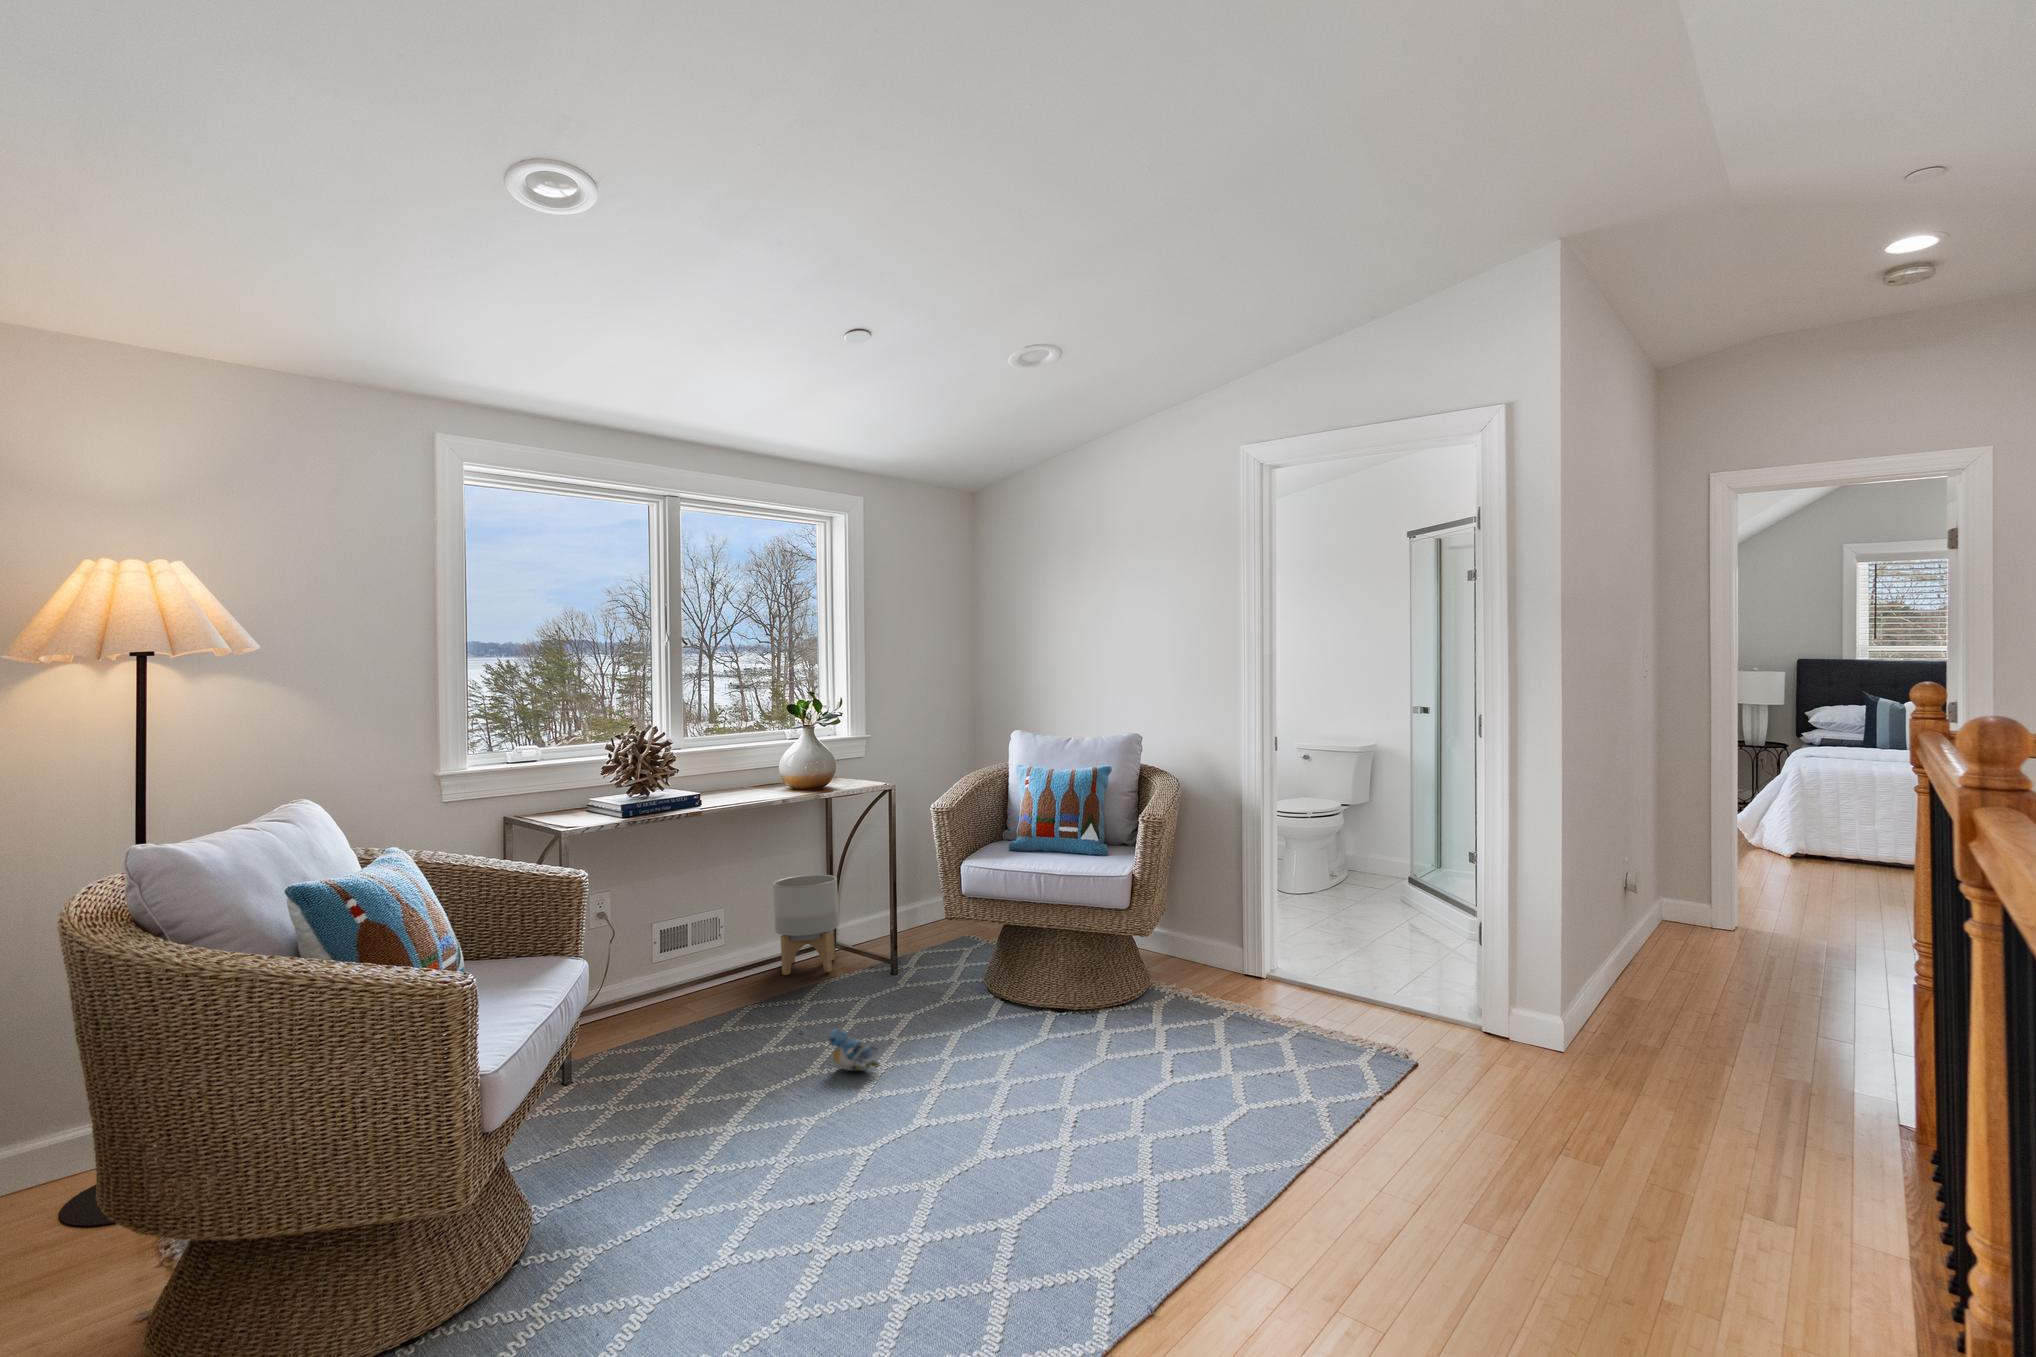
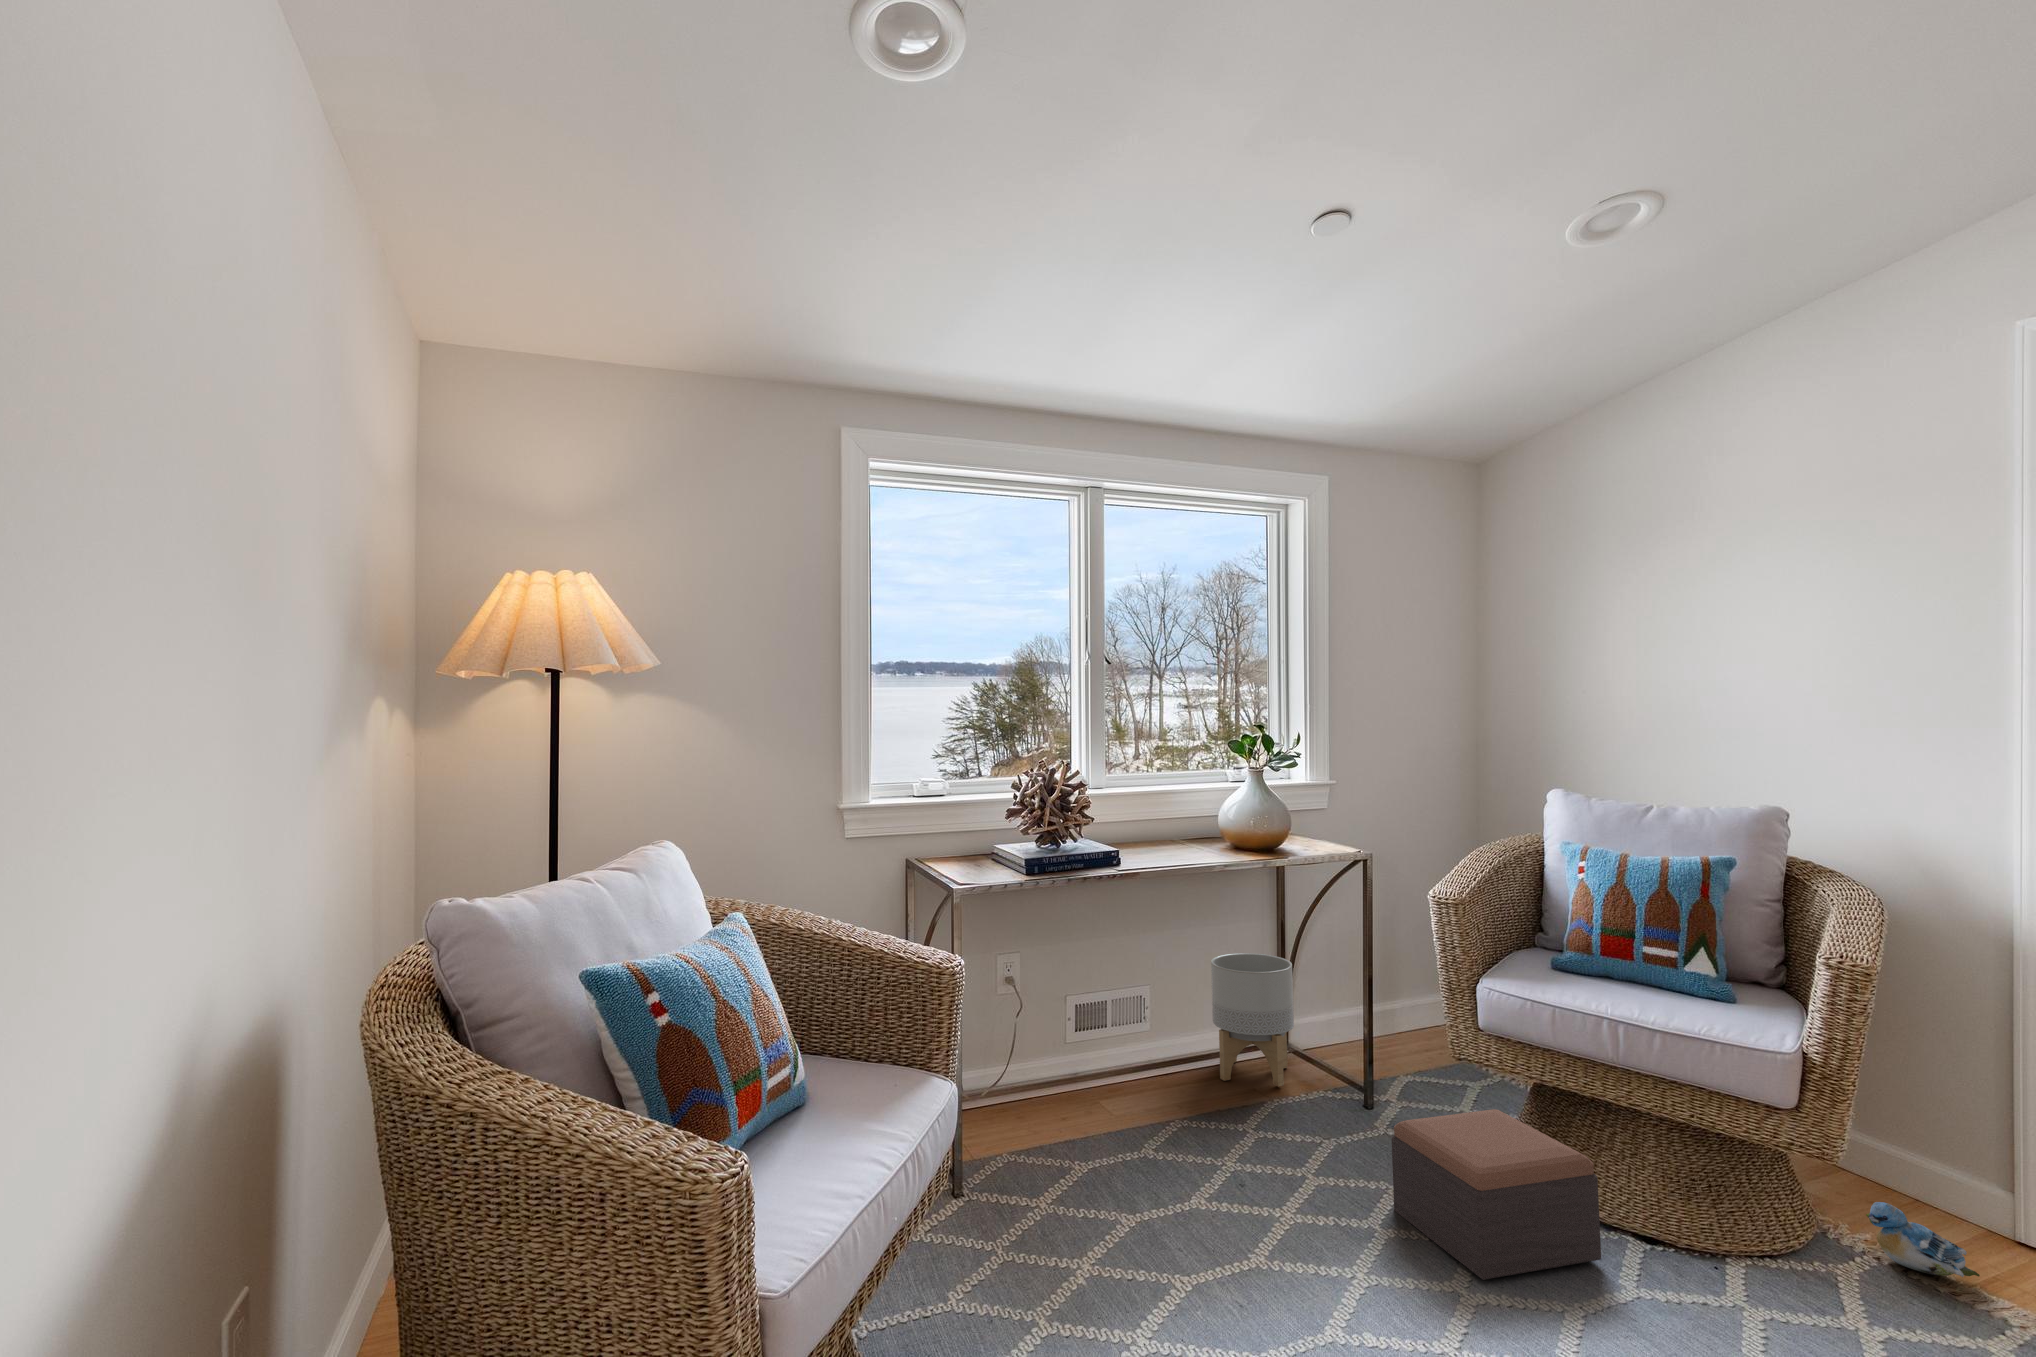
footstool: none [905,948,1031,1049] -> present [1392,1109,1601,1280]
plush toy: present [829,1028,882,1071] -> present [1866,1202,1980,1277]

